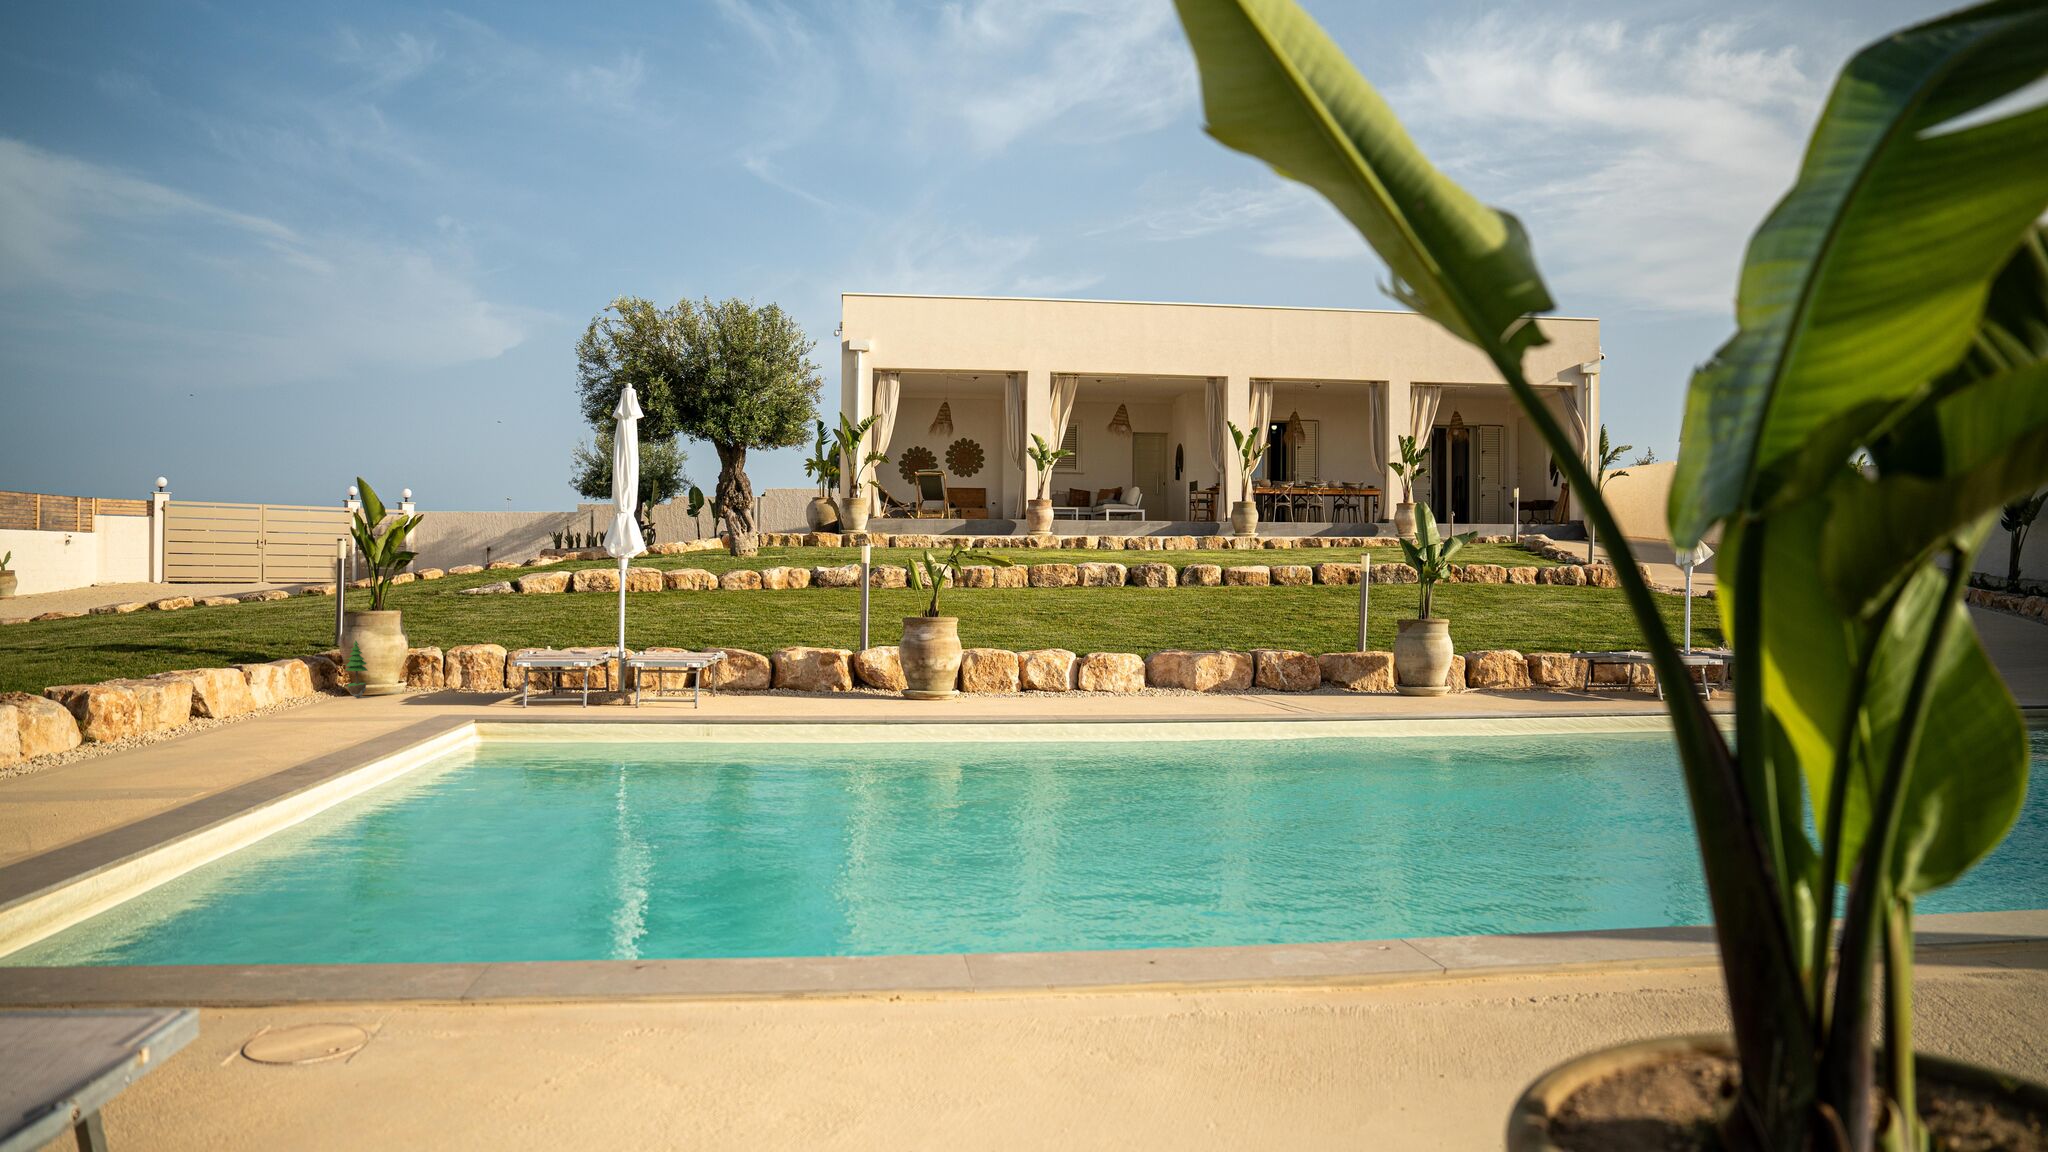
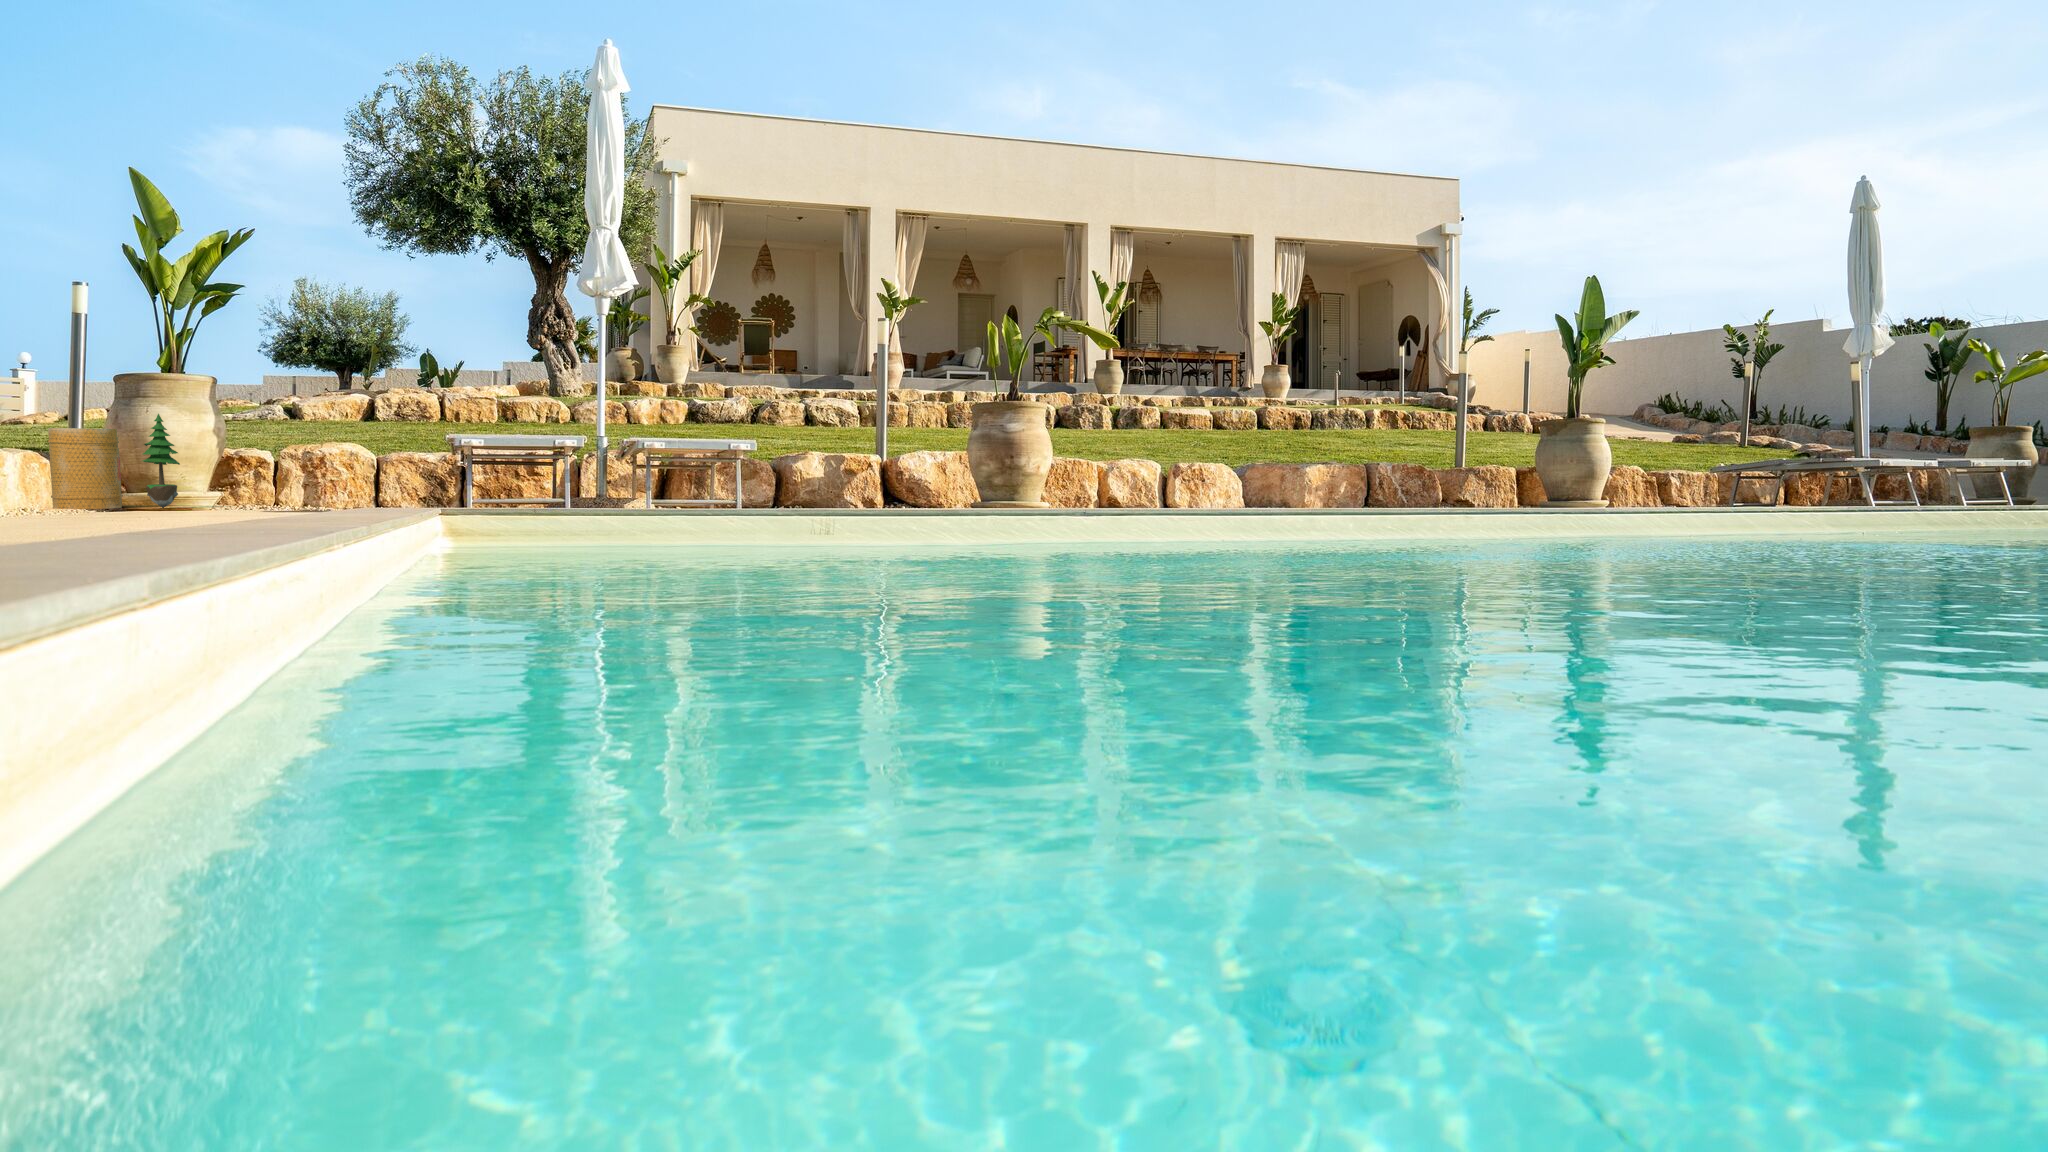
basket: none [297,646,339,699] -> present [48,428,123,509]

